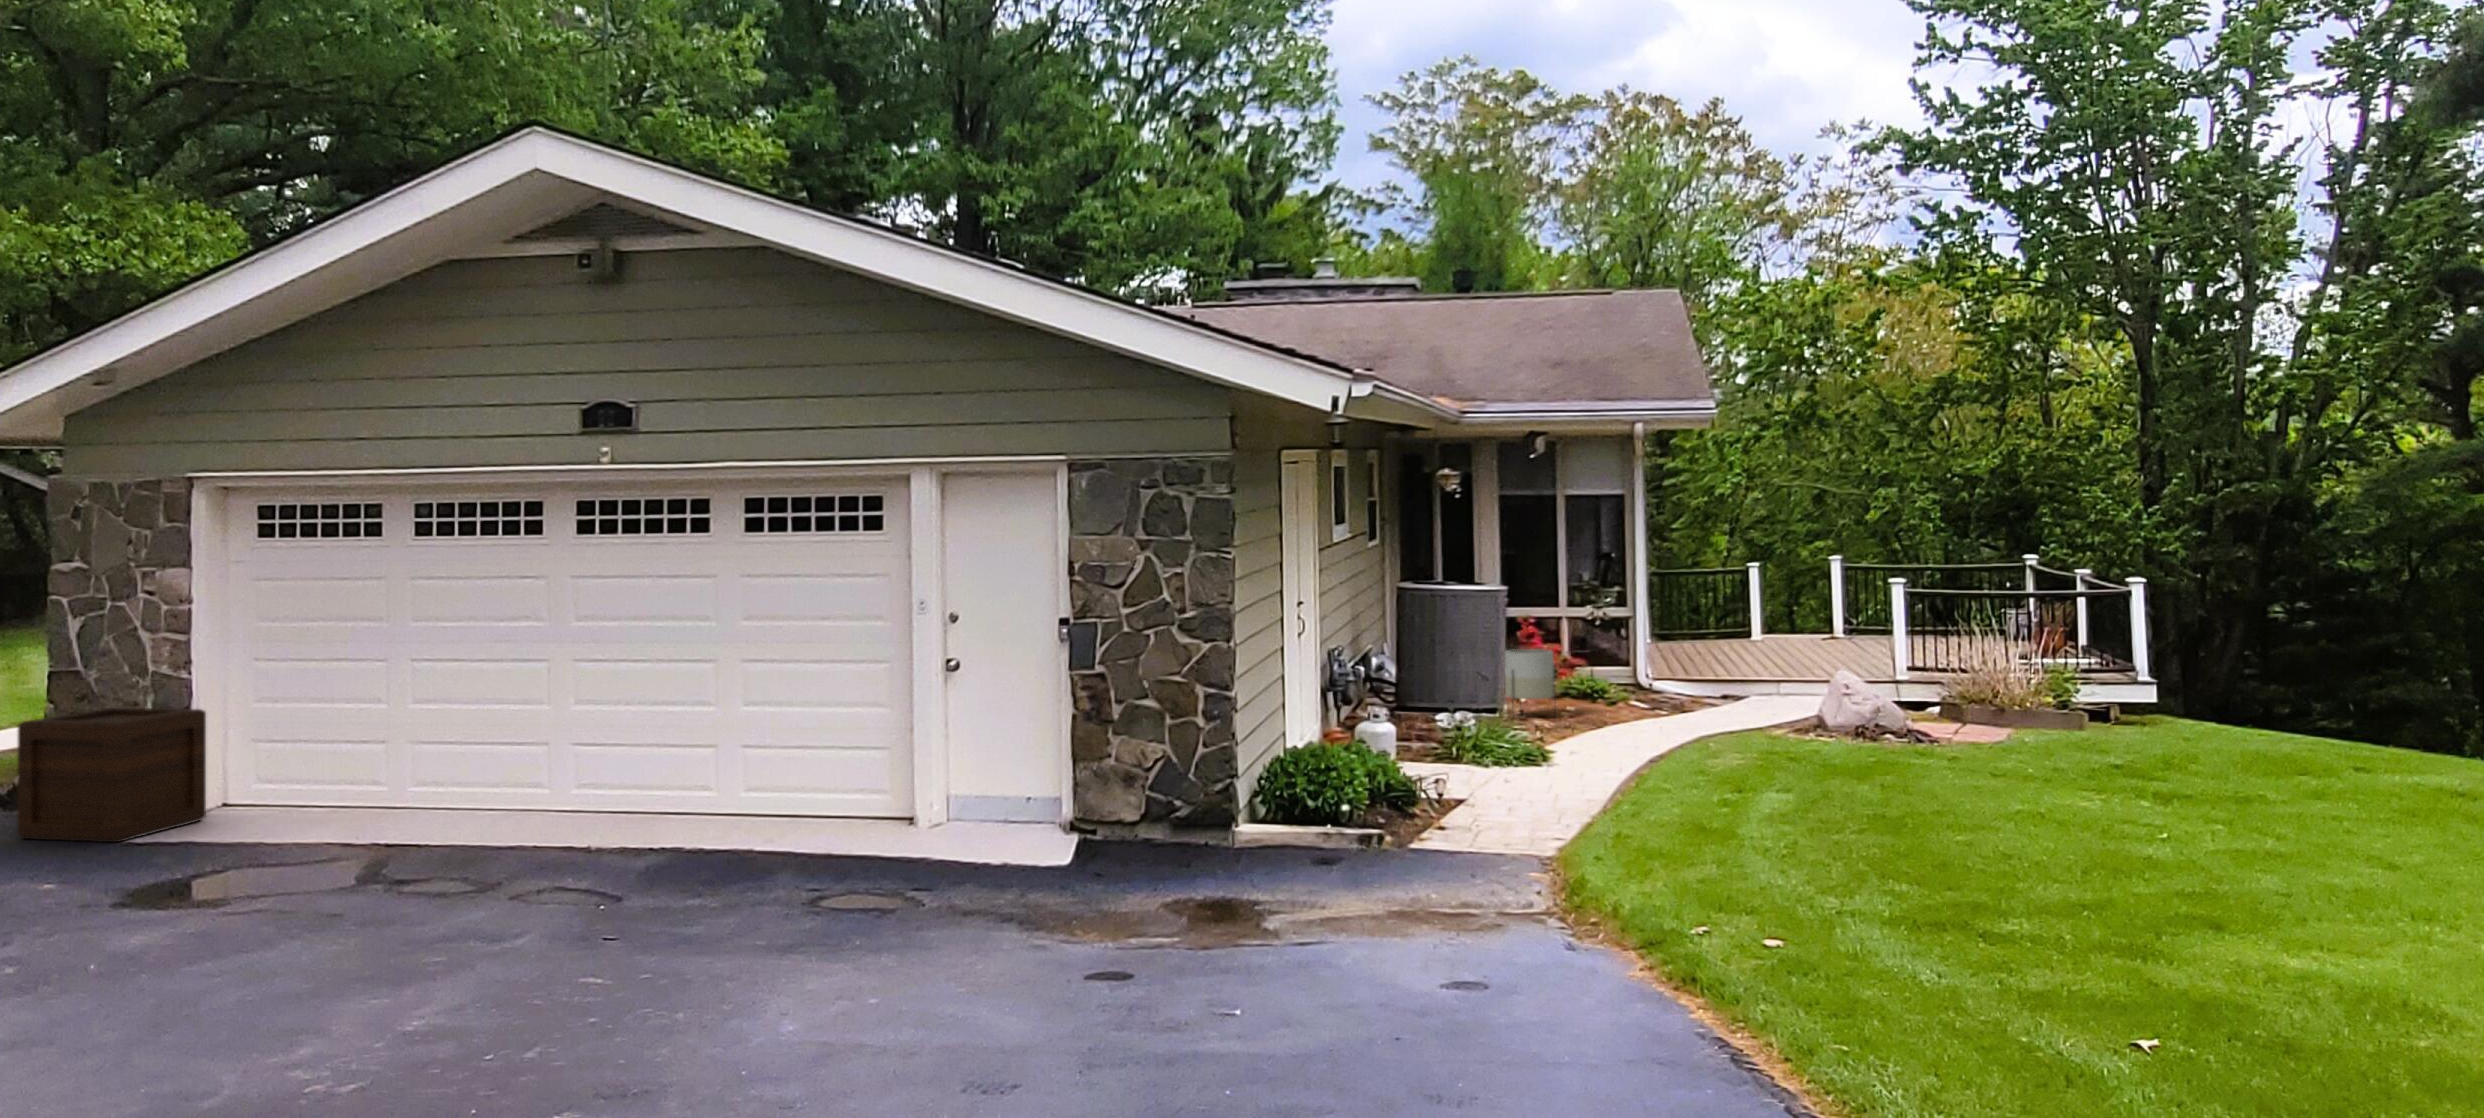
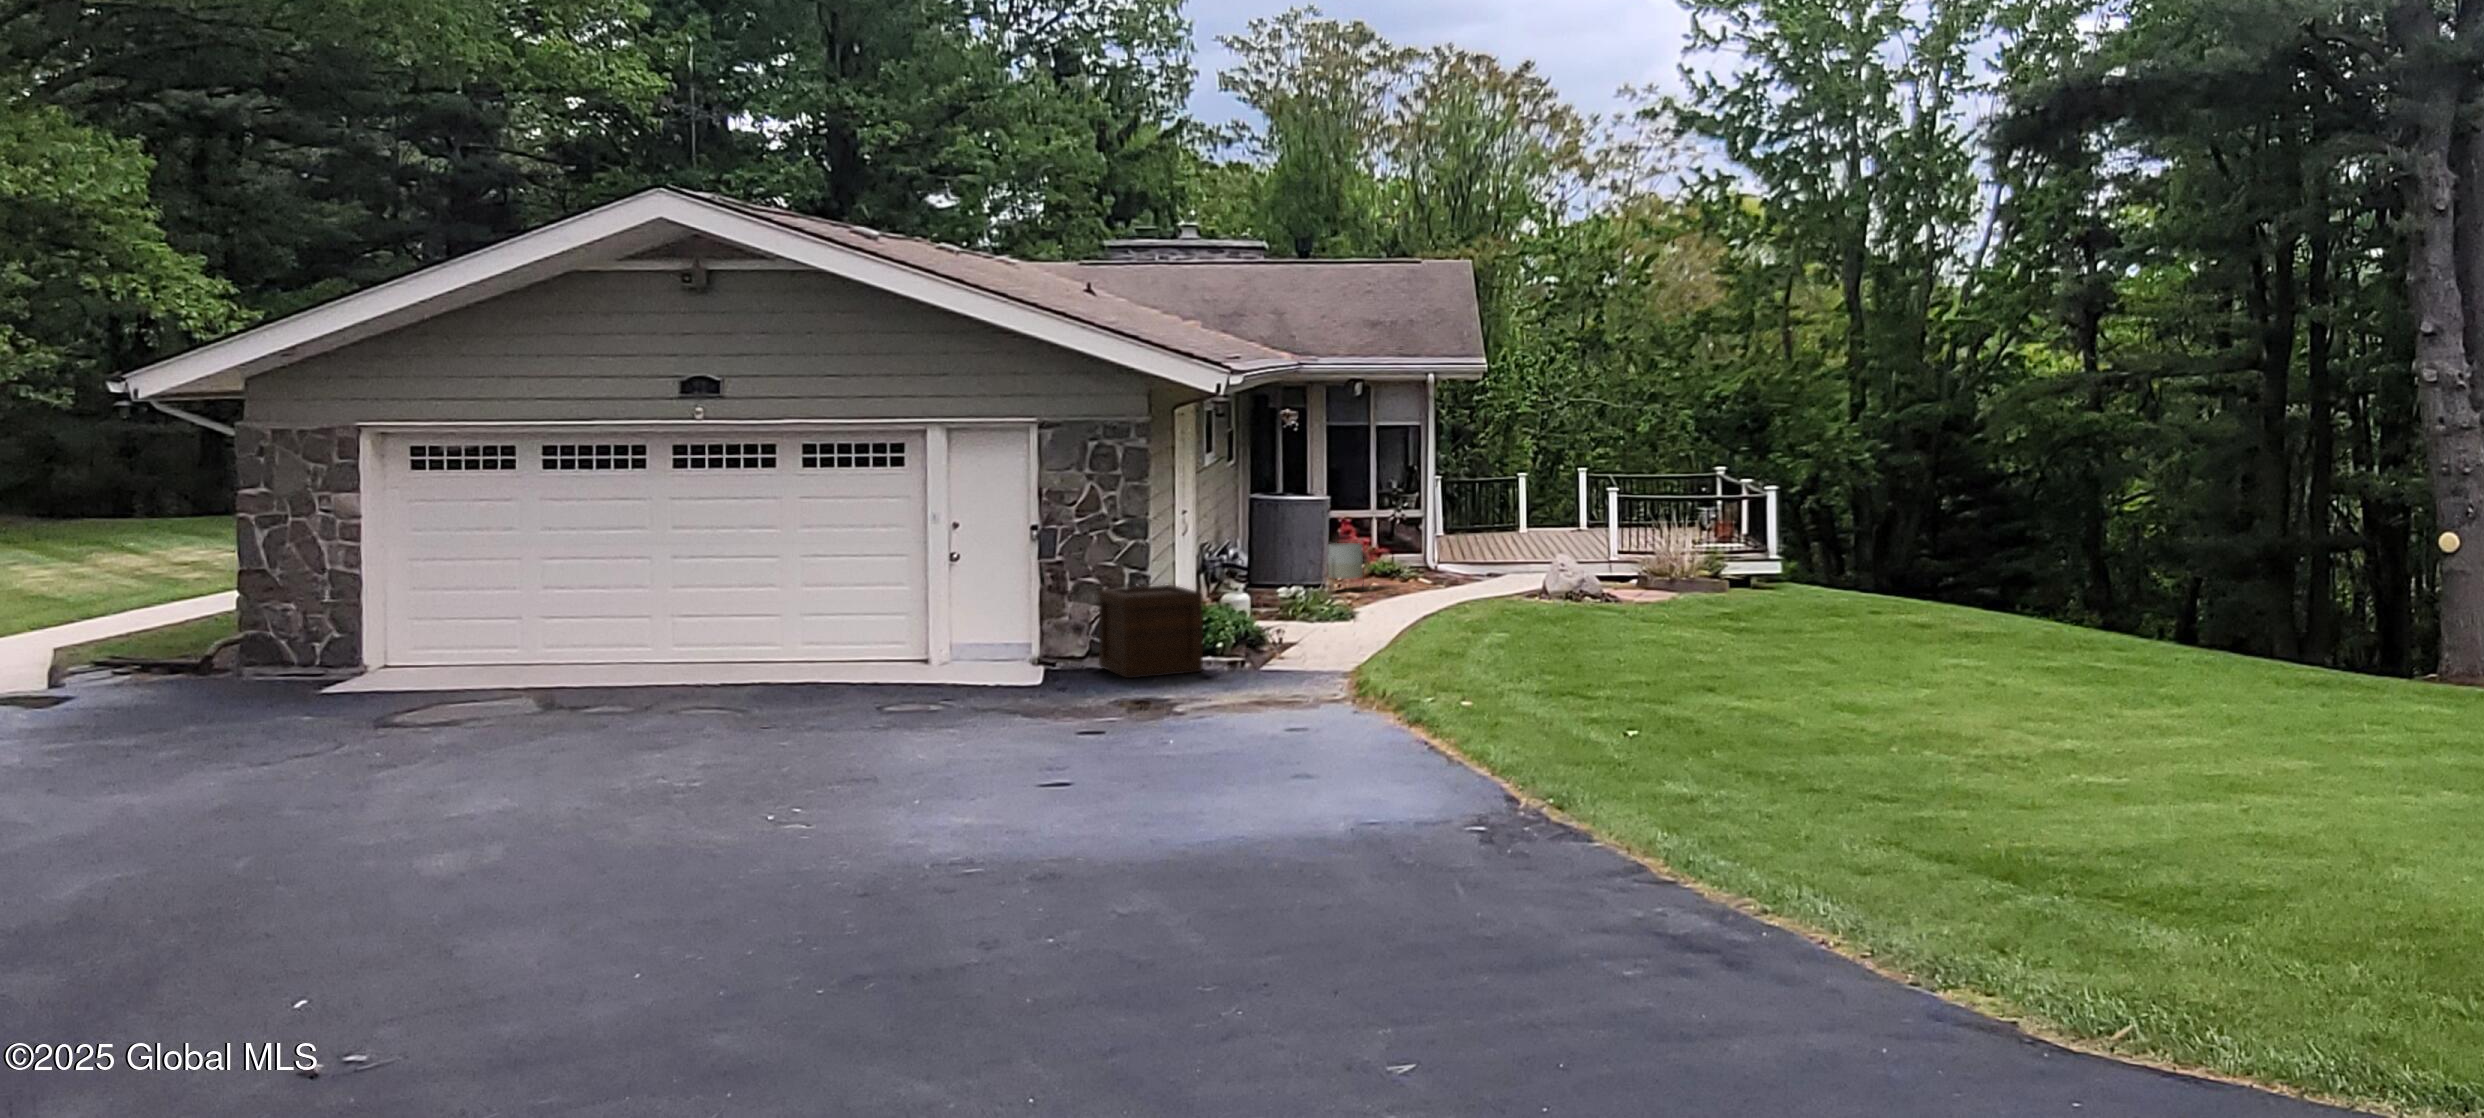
wooden crate: present [17,707,206,842] -> present [1099,585,1203,678]

